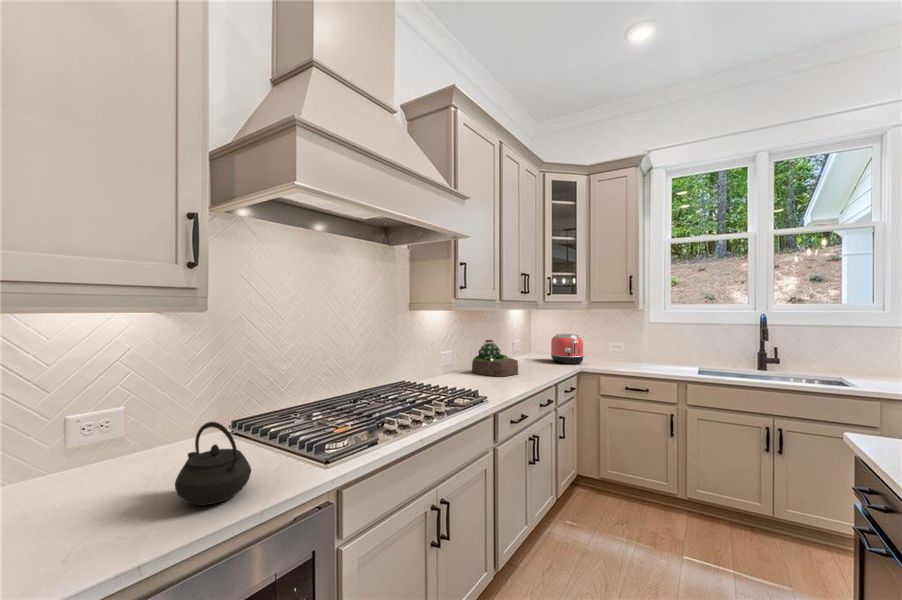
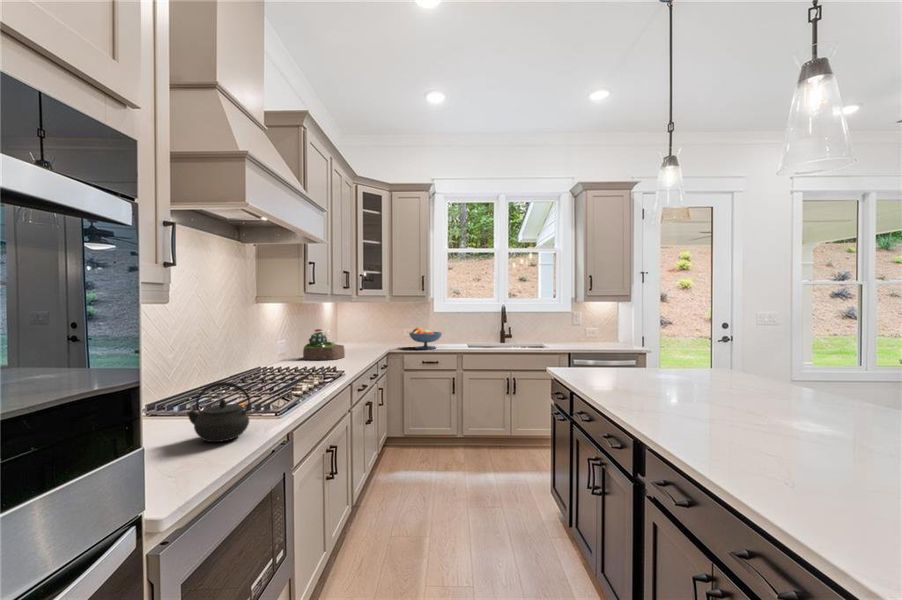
toaster: present [551,334,584,364] -> none [359,323,388,349]
fruit bowl: none [609,341,656,371] -> present [409,327,442,349]

